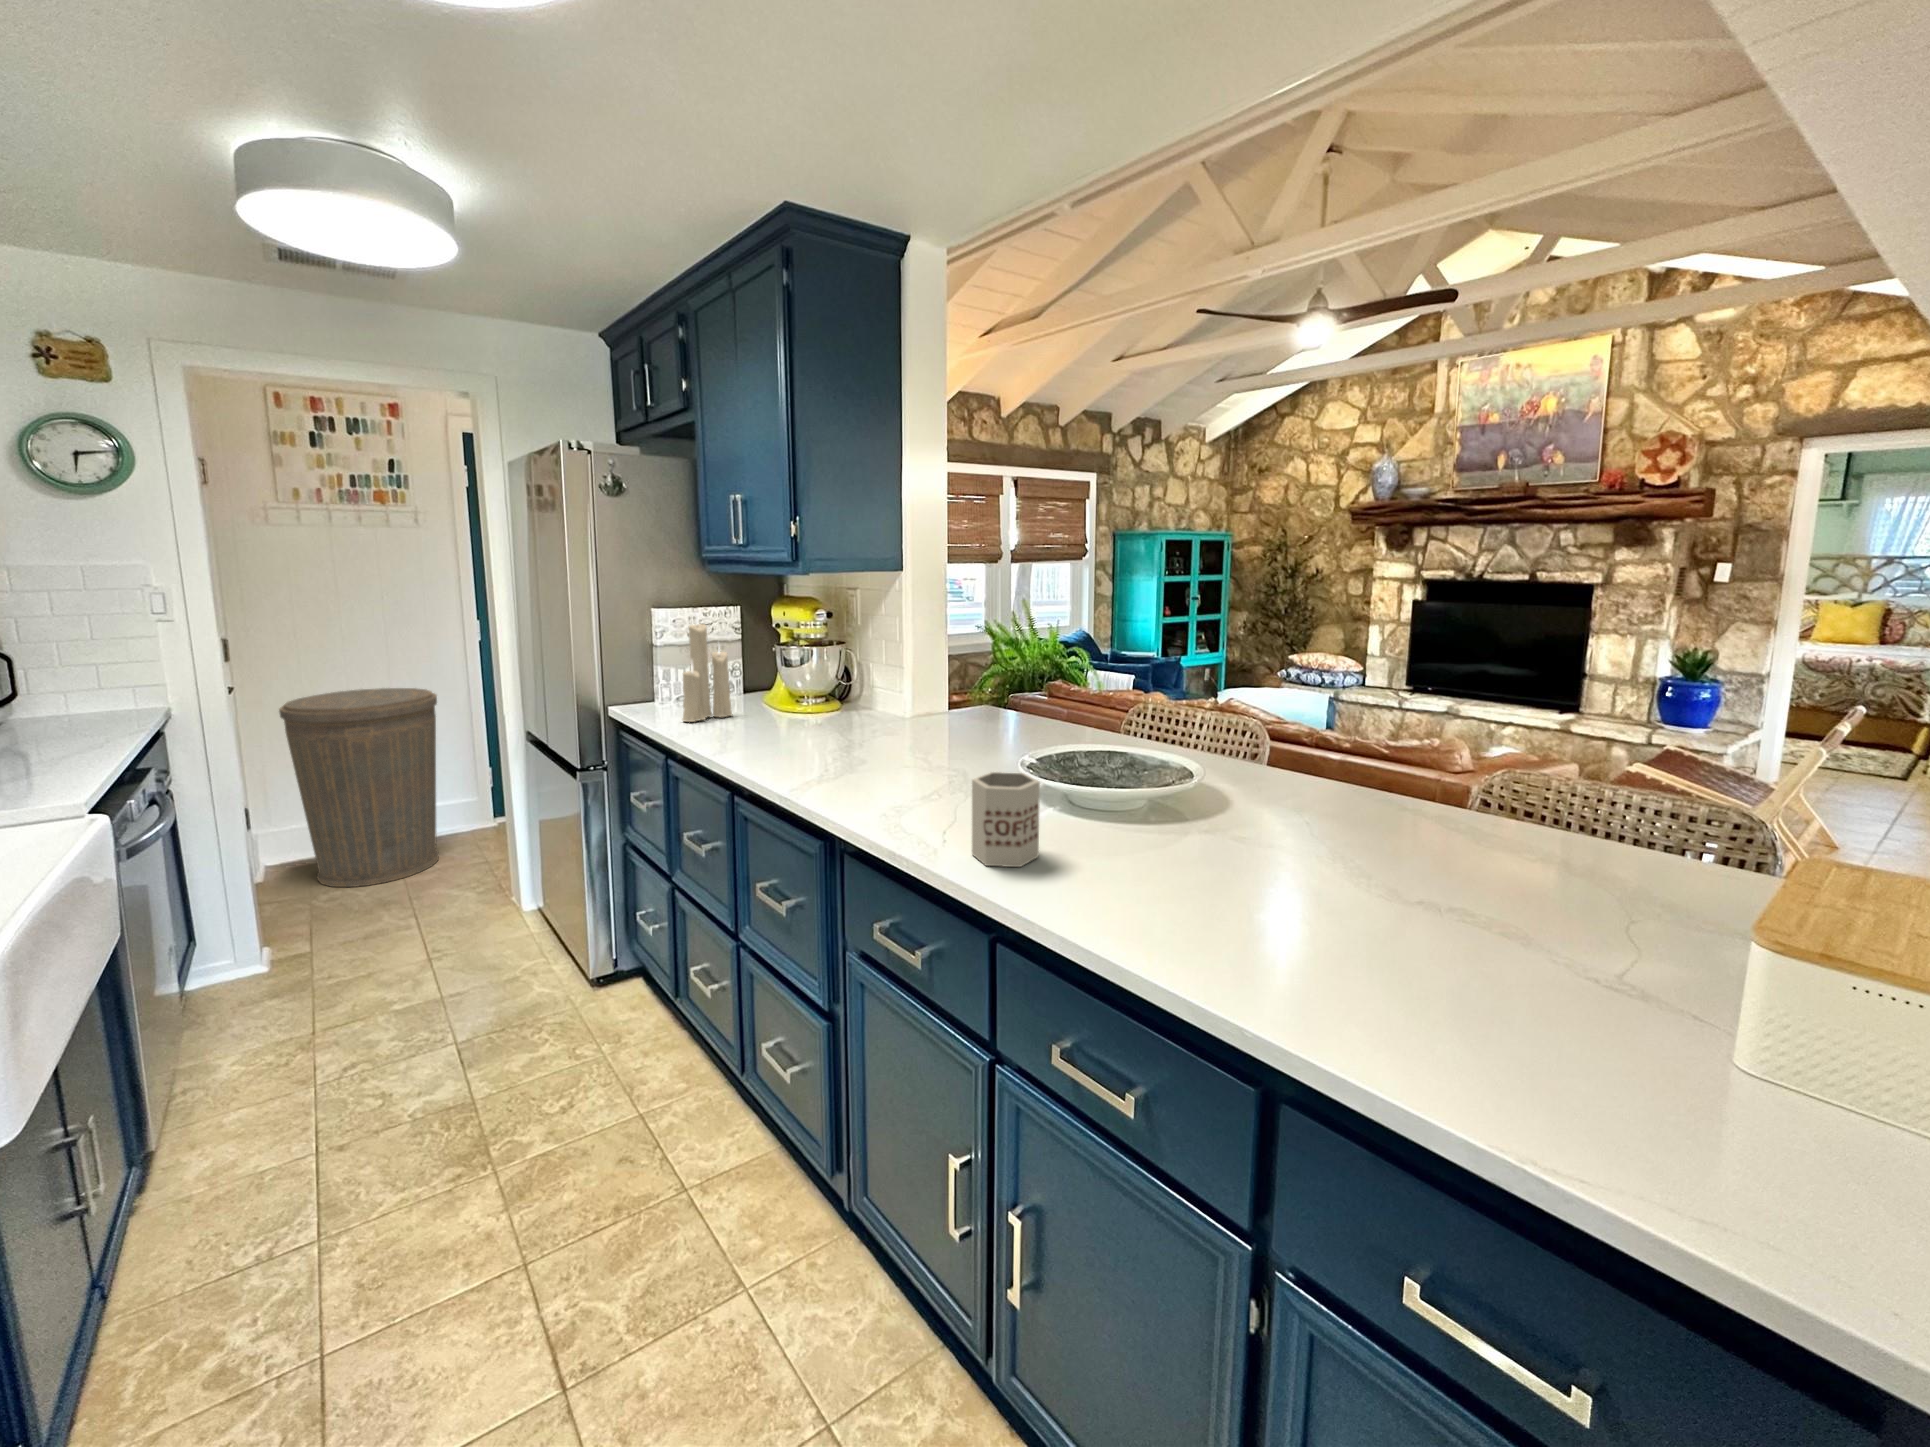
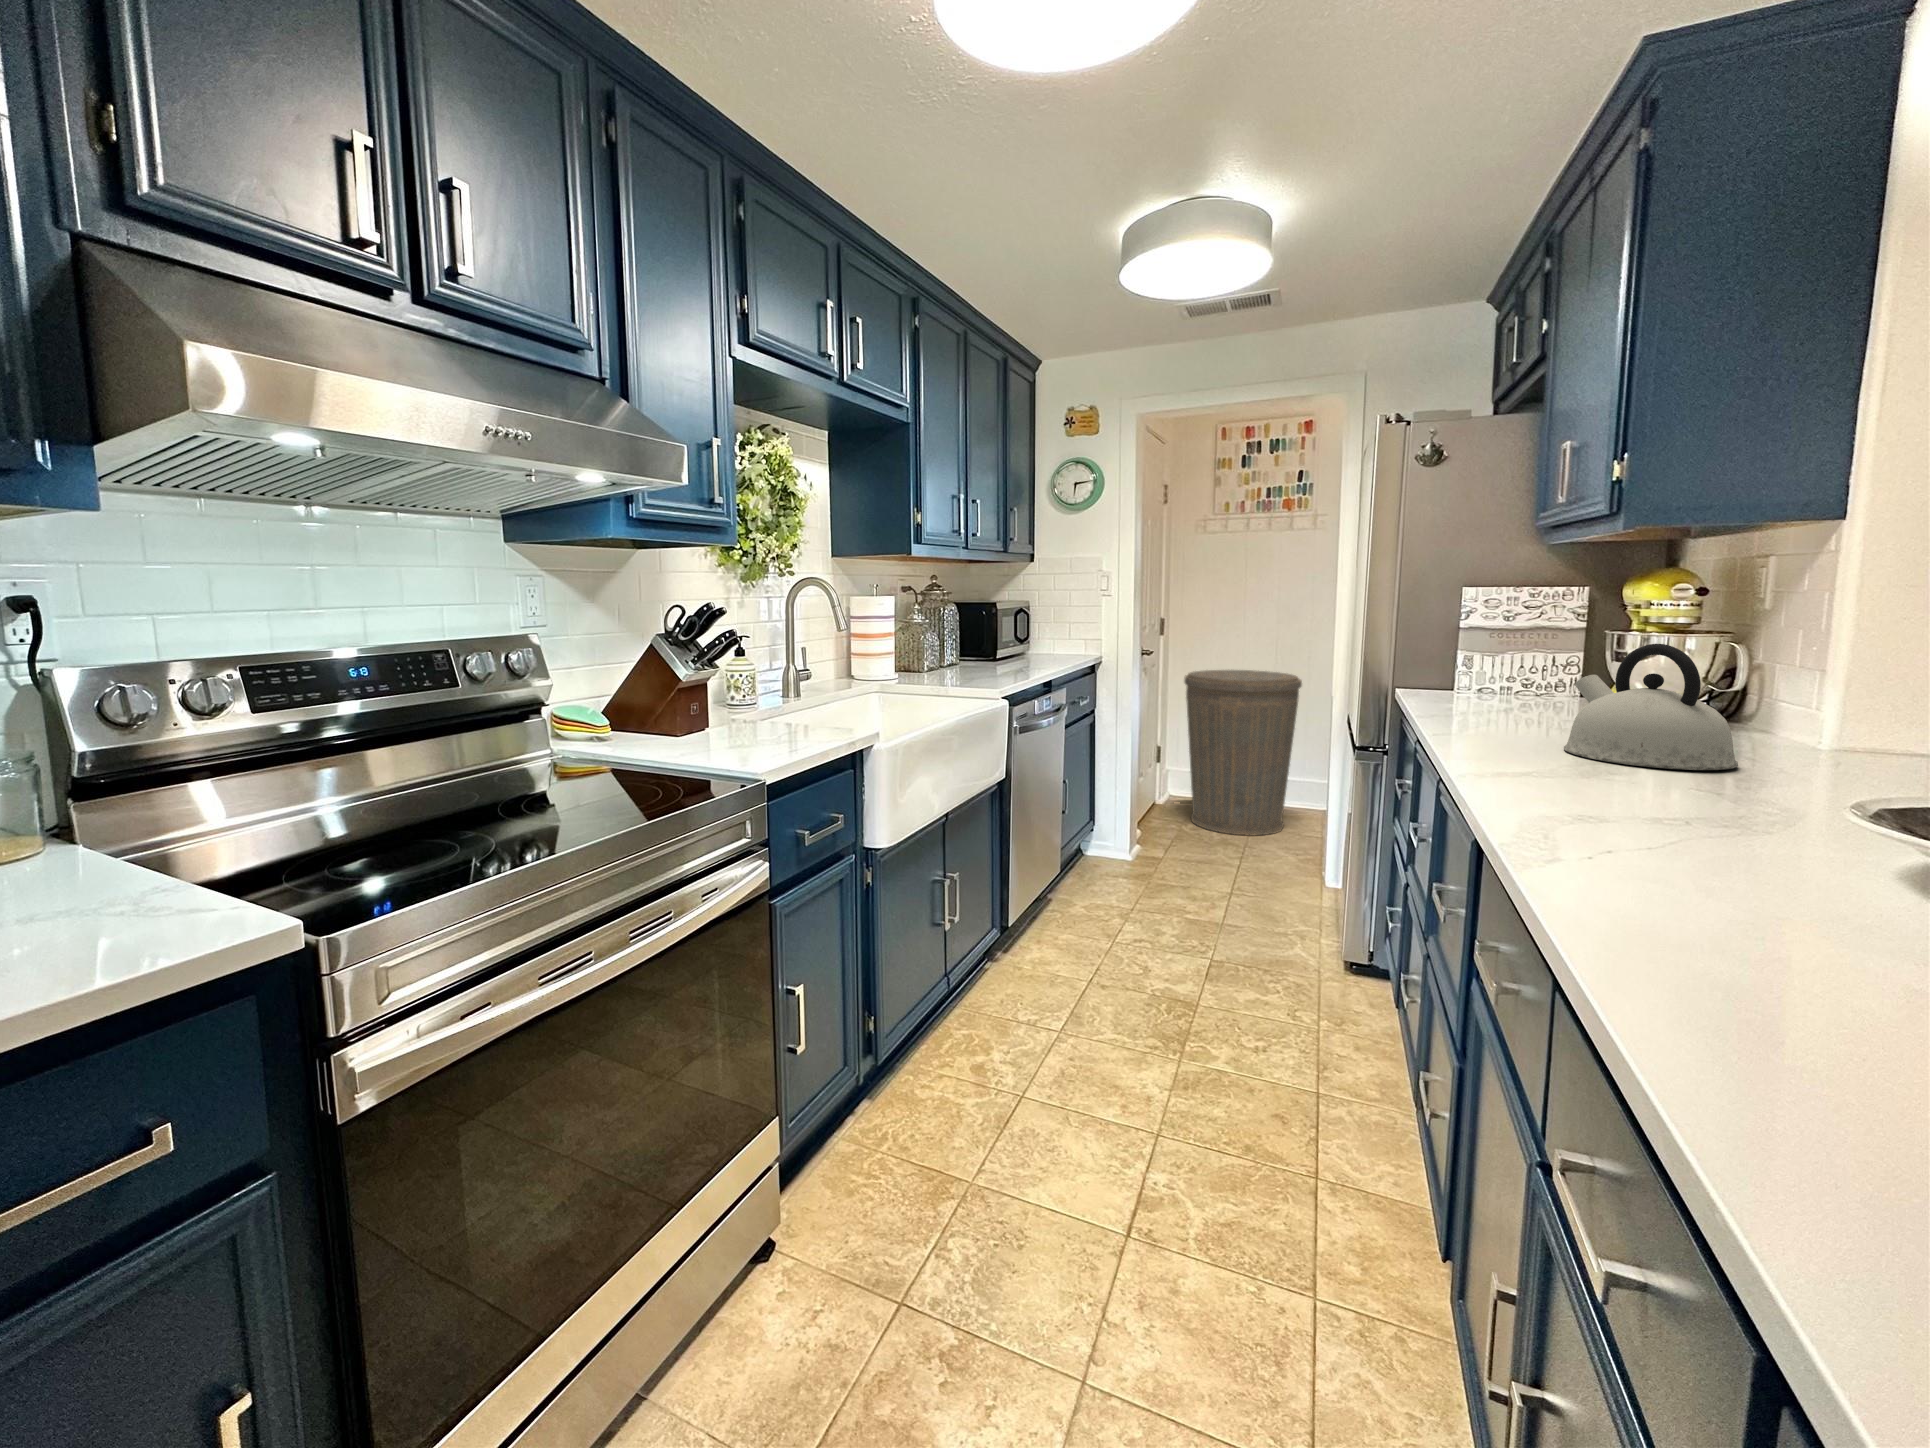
candle: present [682,624,732,722] -> none [1457,577,1534,712]
kettle: none [797,666,896,757] -> present [1564,644,1738,770]
mug: present [972,772,1040,867] -> none [1607,754,1744,900]

